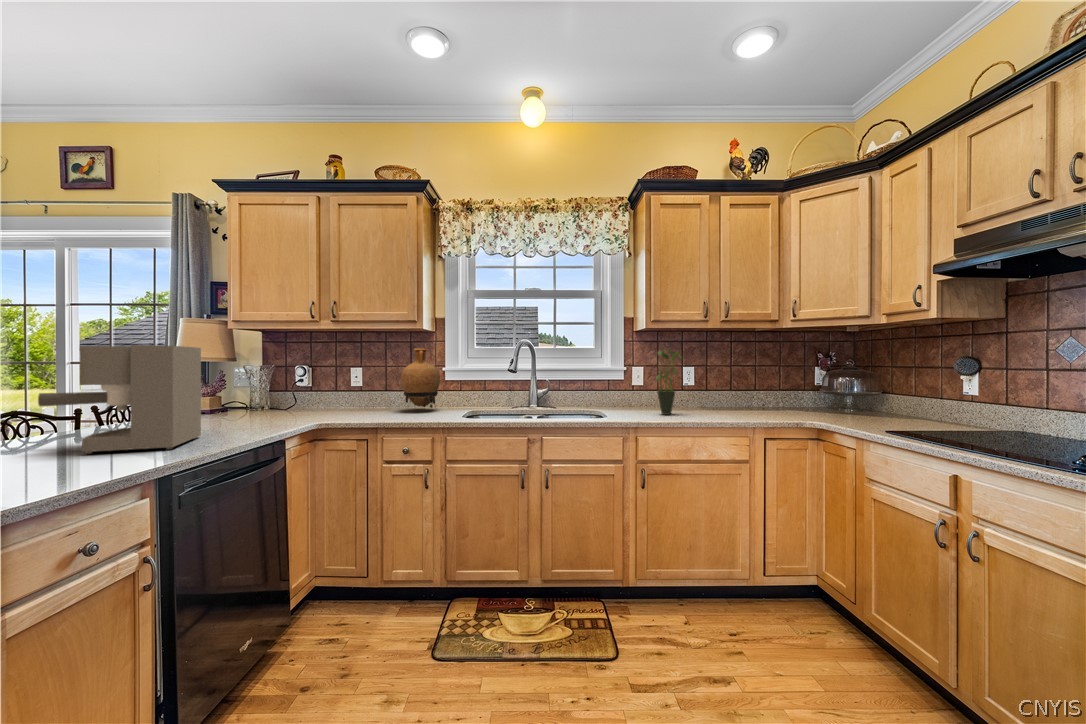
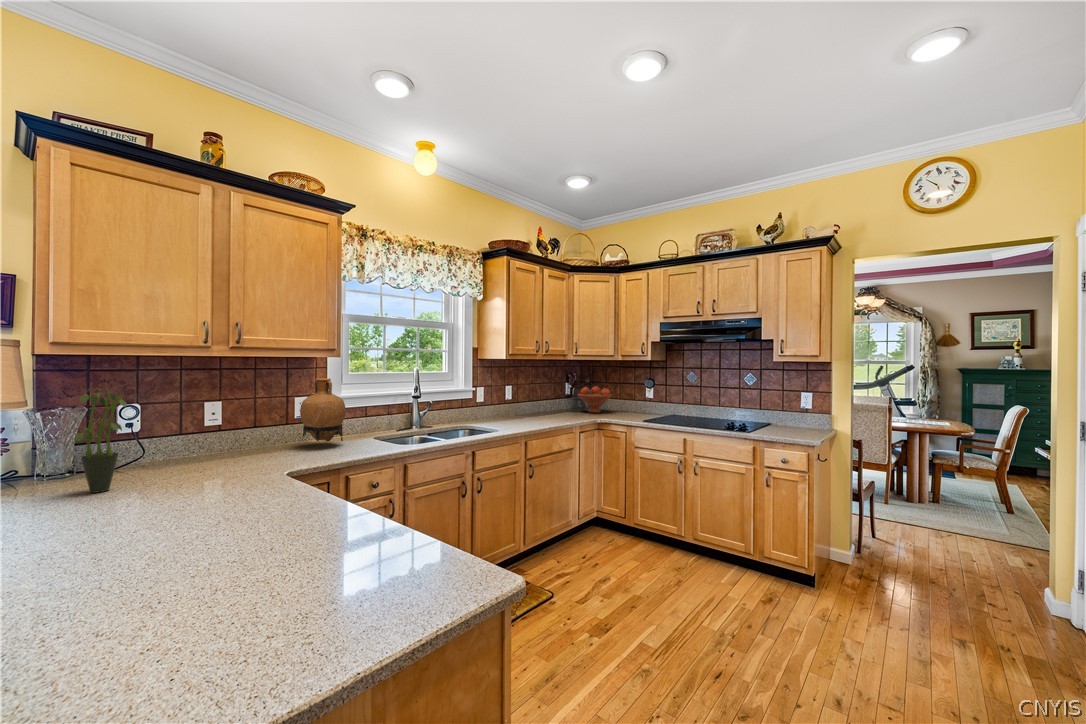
coffee maker: present [38,345,201,454] -> none [118,398,300,556]
potted plant: present [656,350,682,415] -> present [74,389,127,493]
fruit bowl: none [813,371,882,414] -> present [578,386,612,413]

